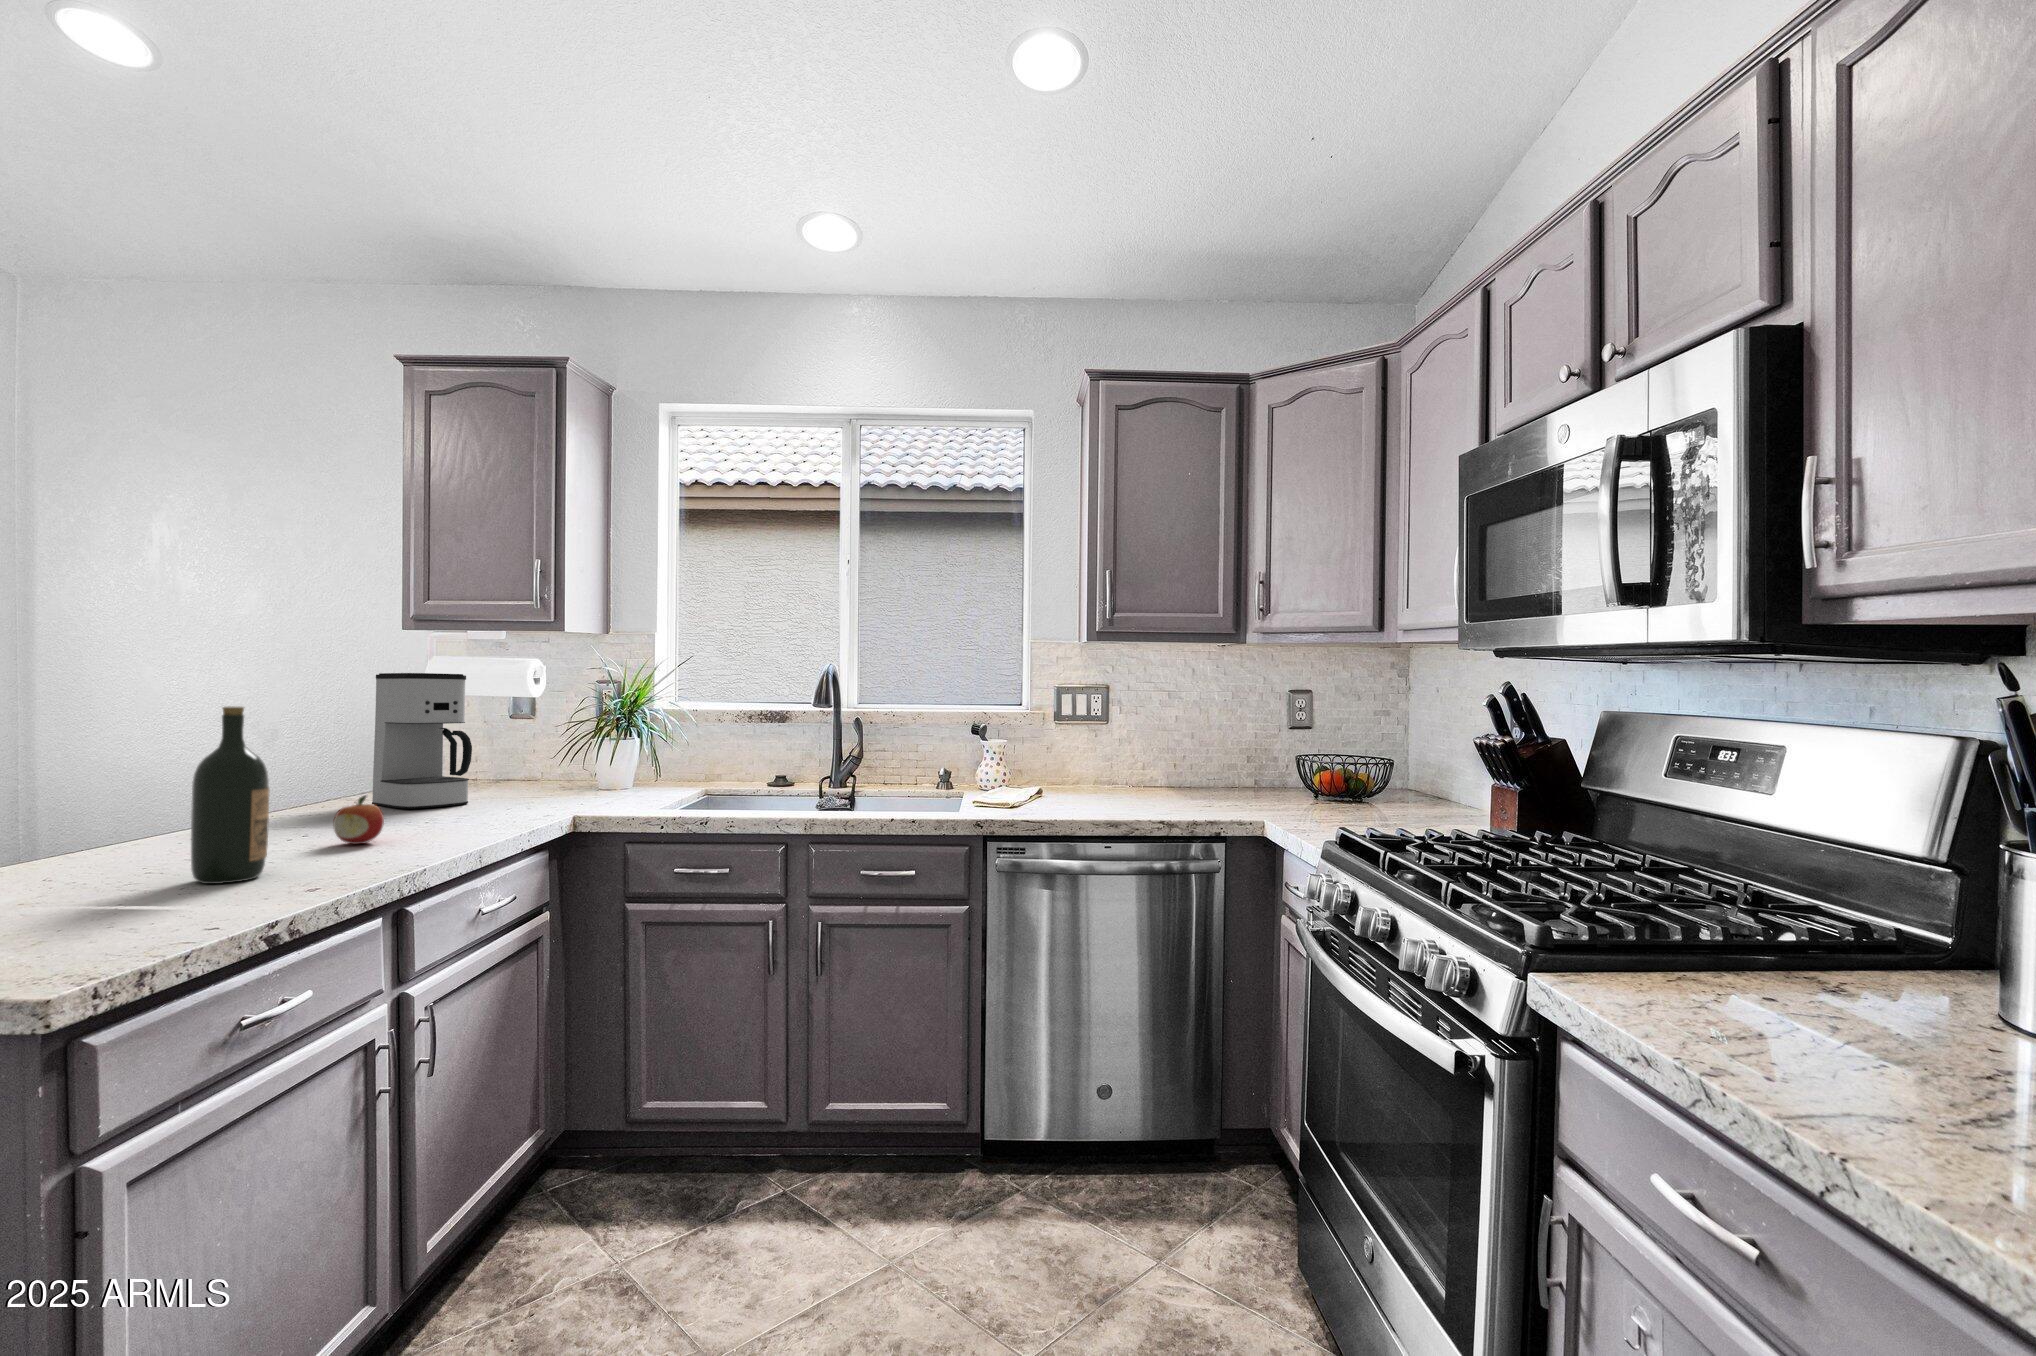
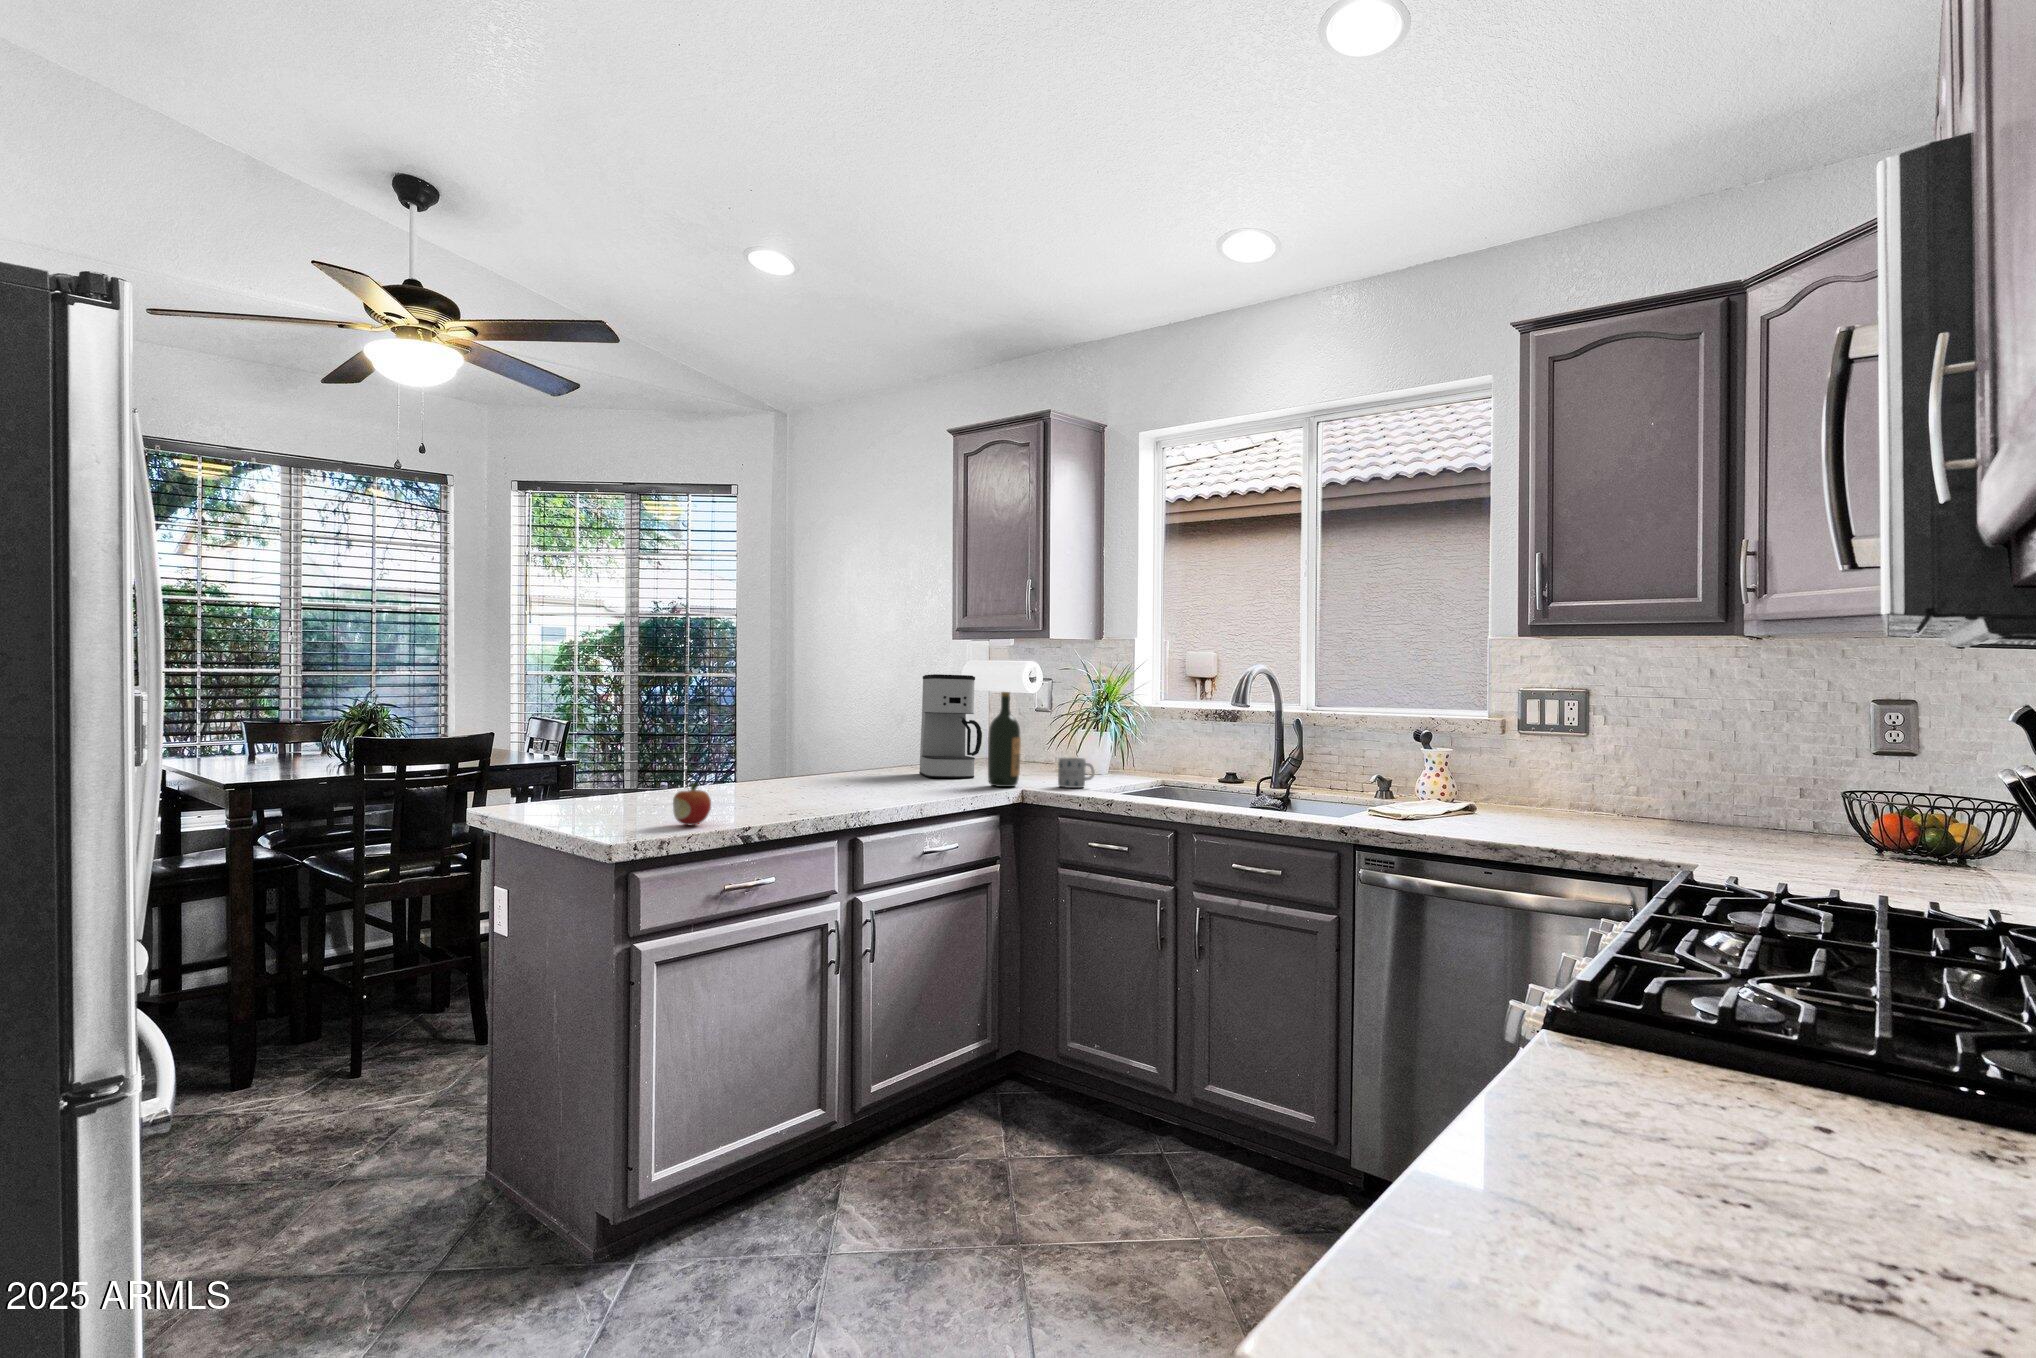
wine bottle: present [191,706,270,884] -> present [988,692,1021,787]
mug: none [606,770,653,806] -> present [1058,758,1095,788]
fruit: present [333,796,384,844] -> present [673,782,711,825]

